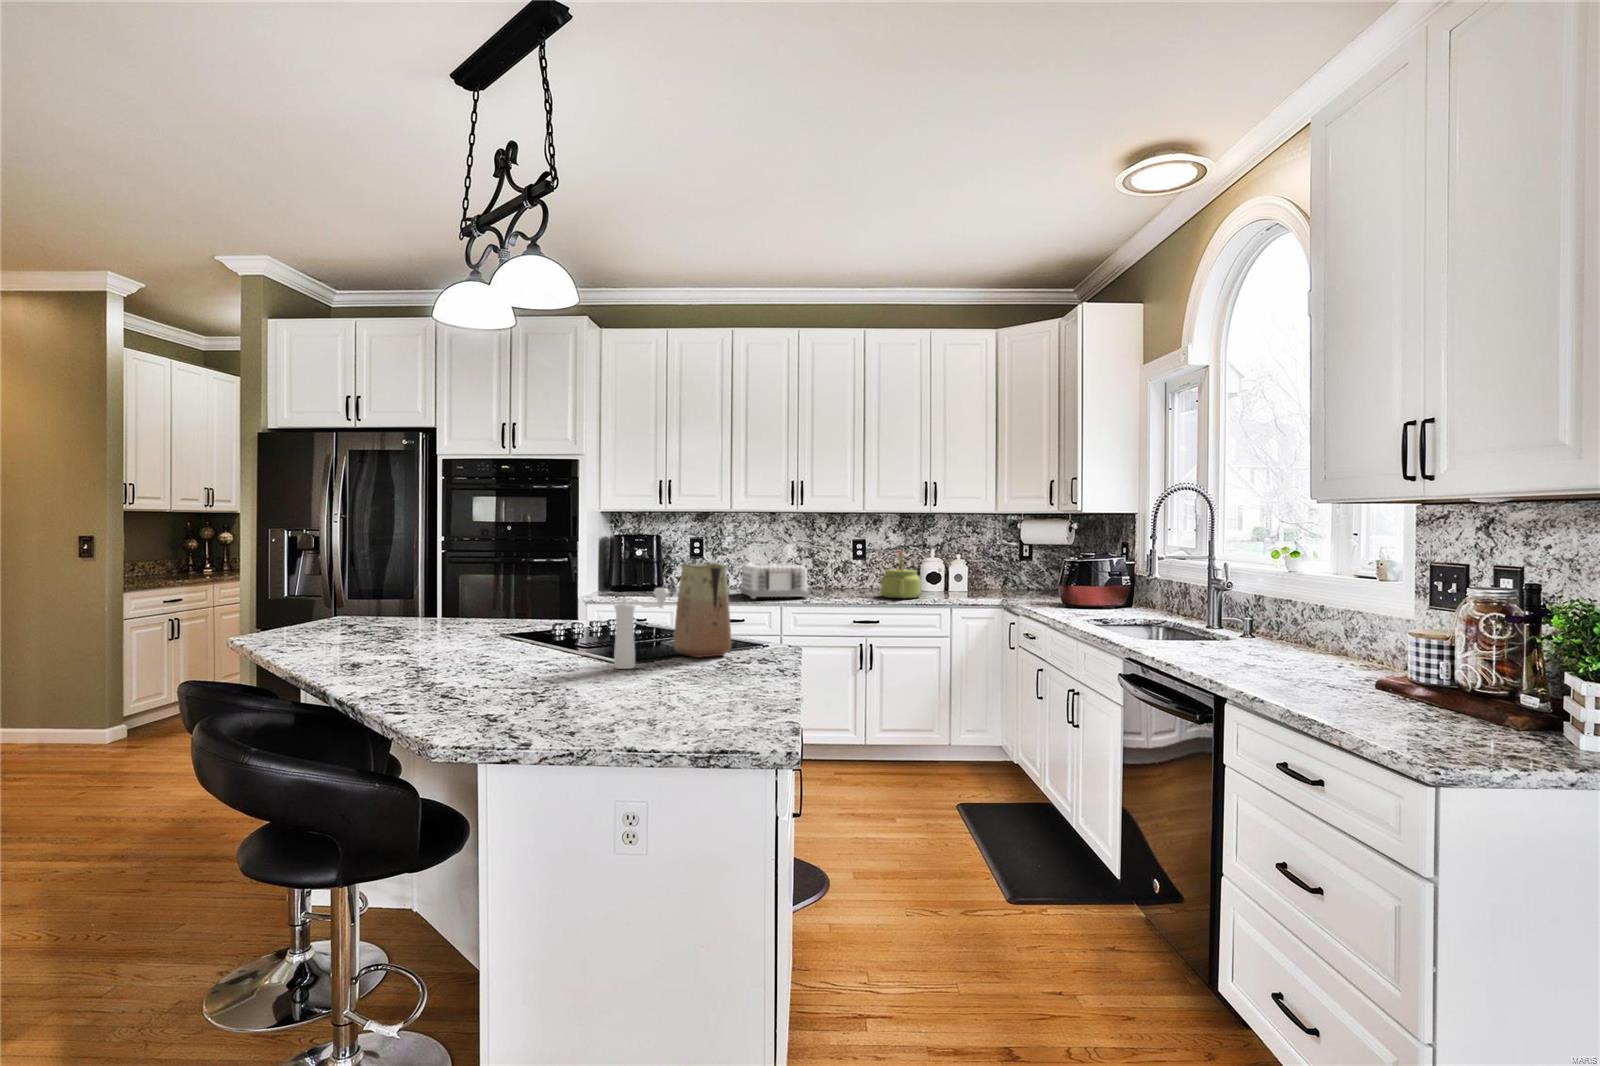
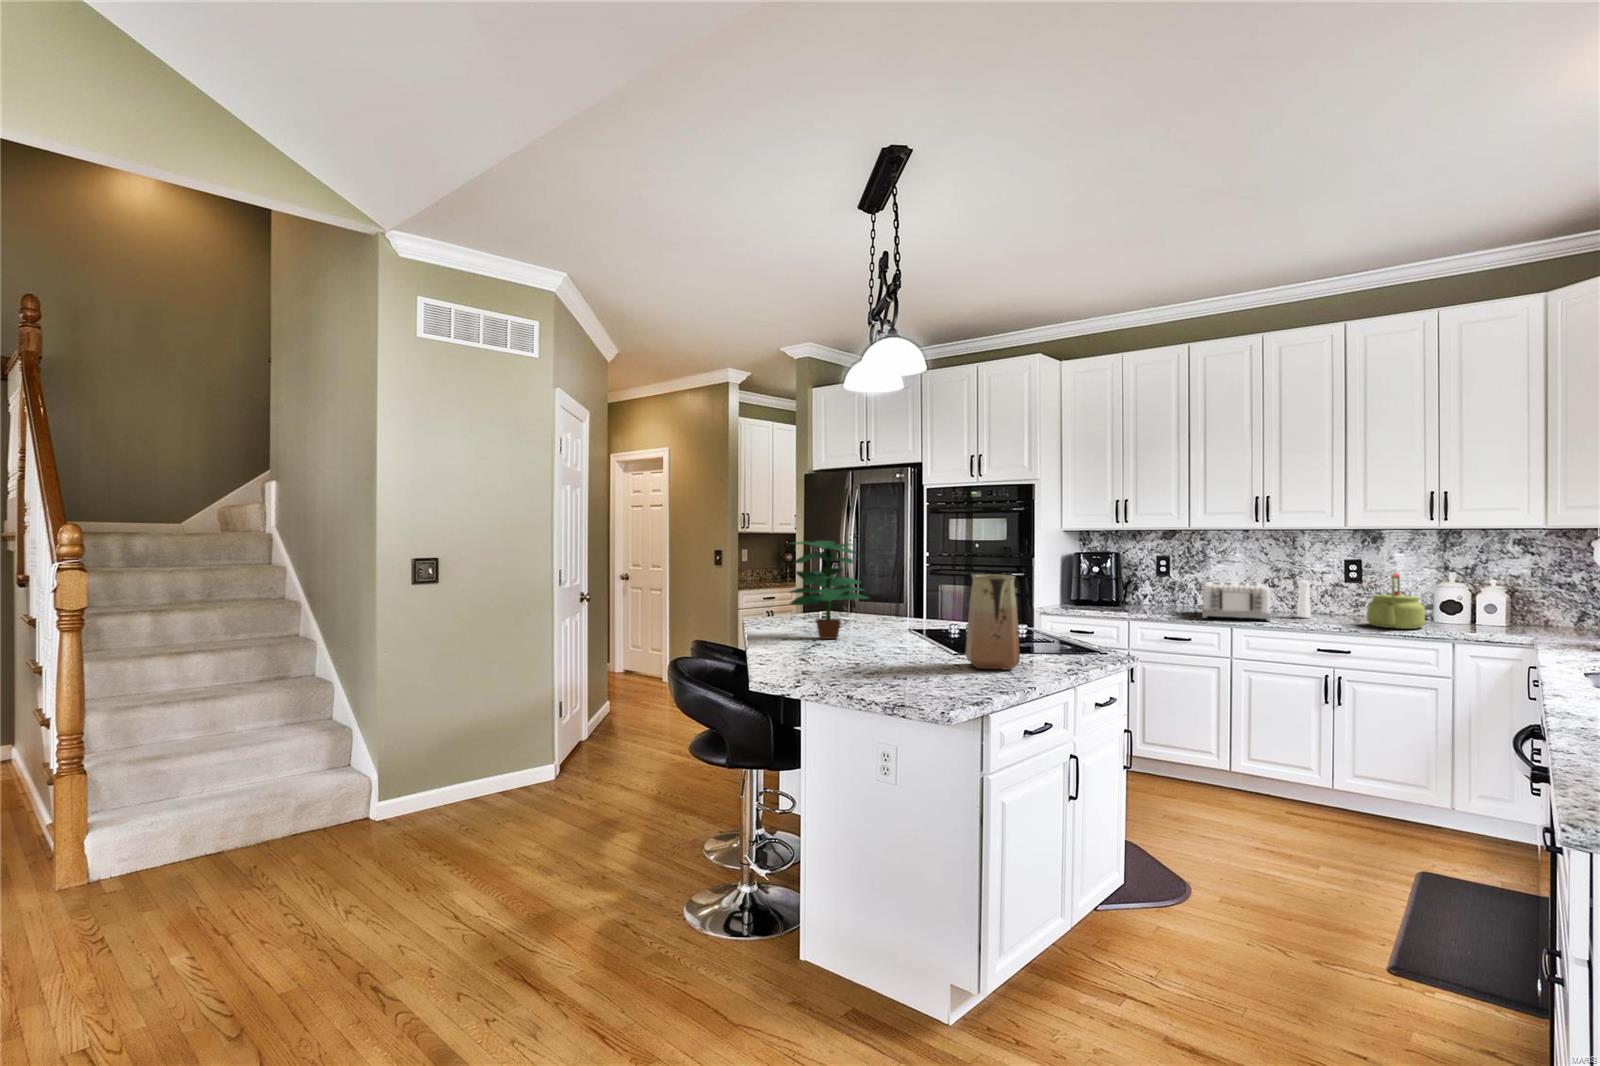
potted plant: none [415,529,515,647] -> present [790,541,868,639]
pepper mill: present [614,588,669,669] -> present [1297,574,1333,618]

